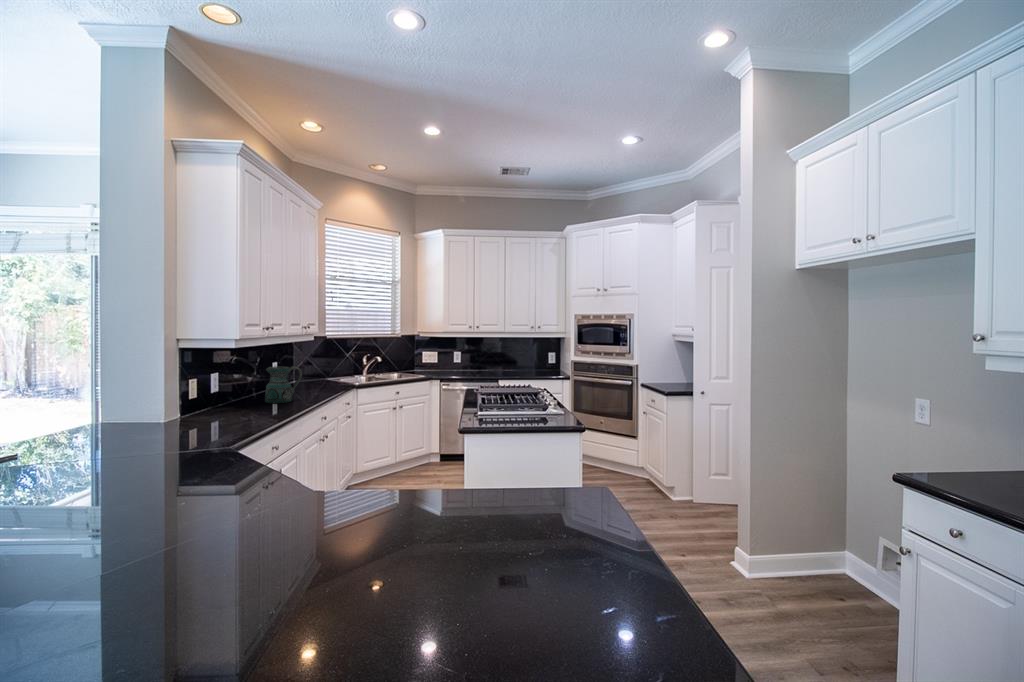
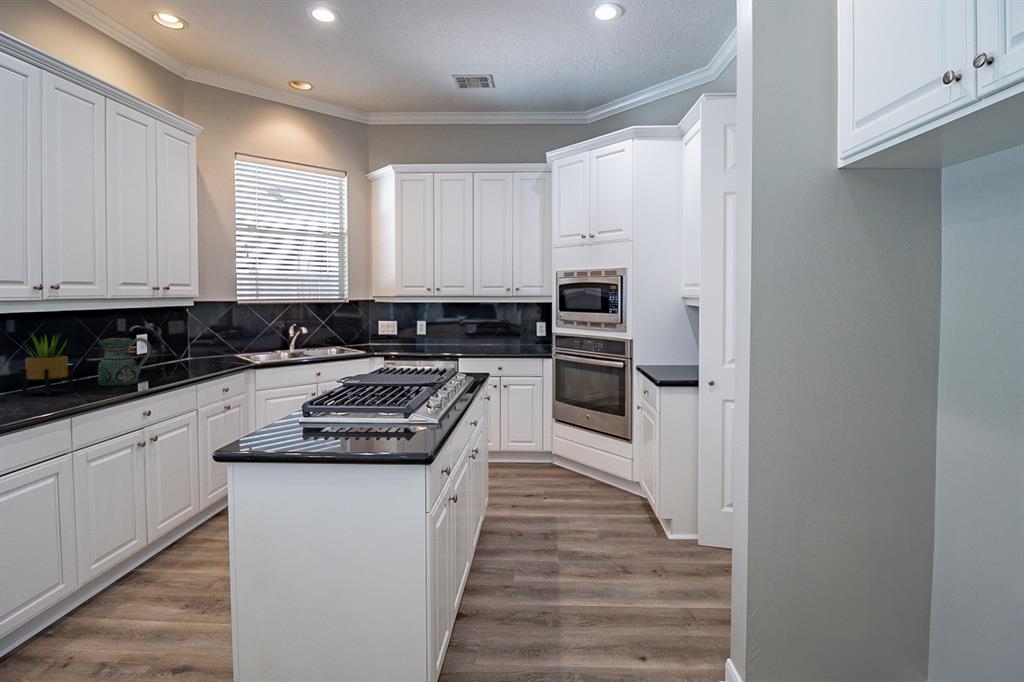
potted plant: none [232,362,263,411] -> present [21,334,73,396]

